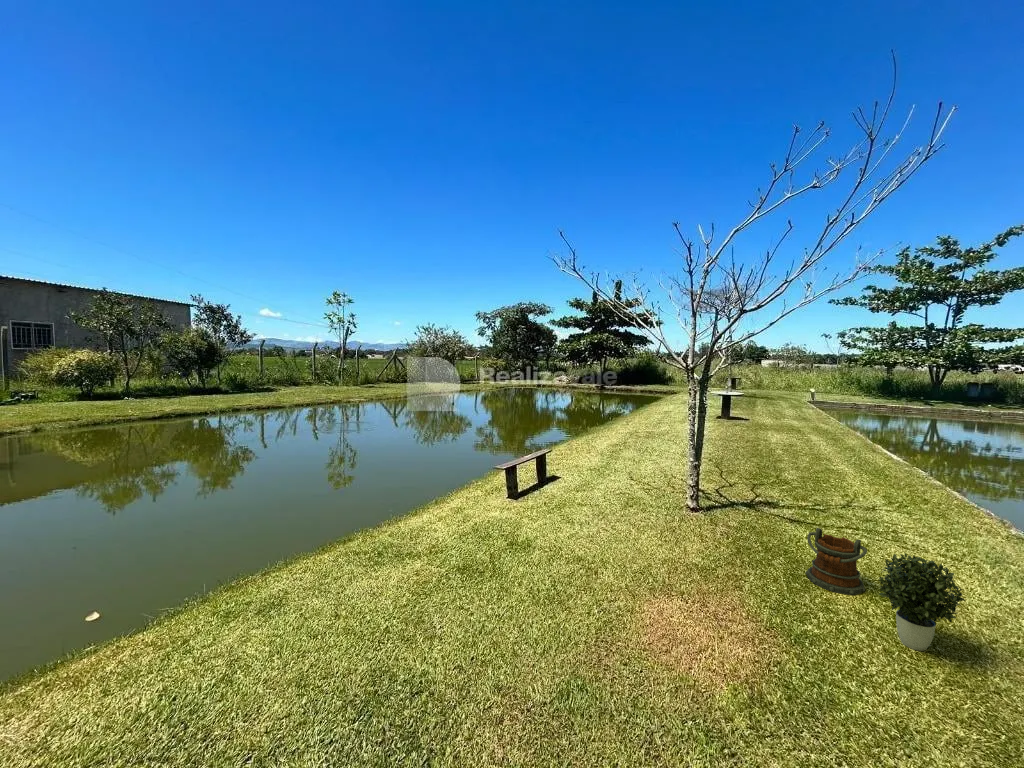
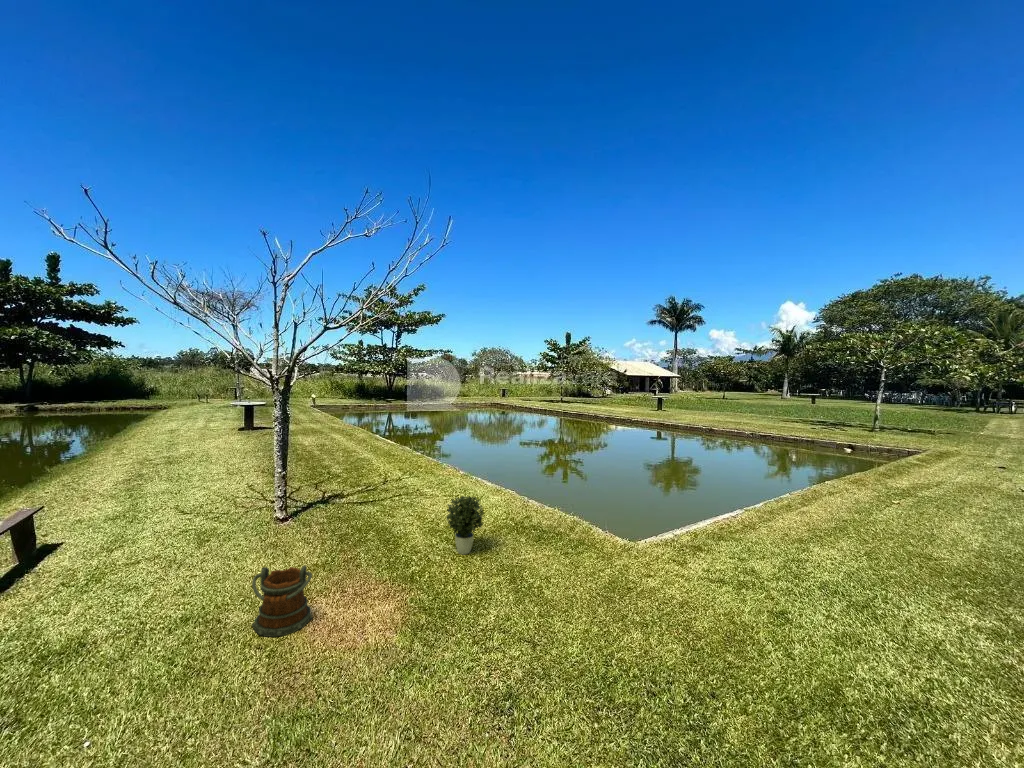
bucket: present [805,528,867,595] -> present [252,566,312,637]

